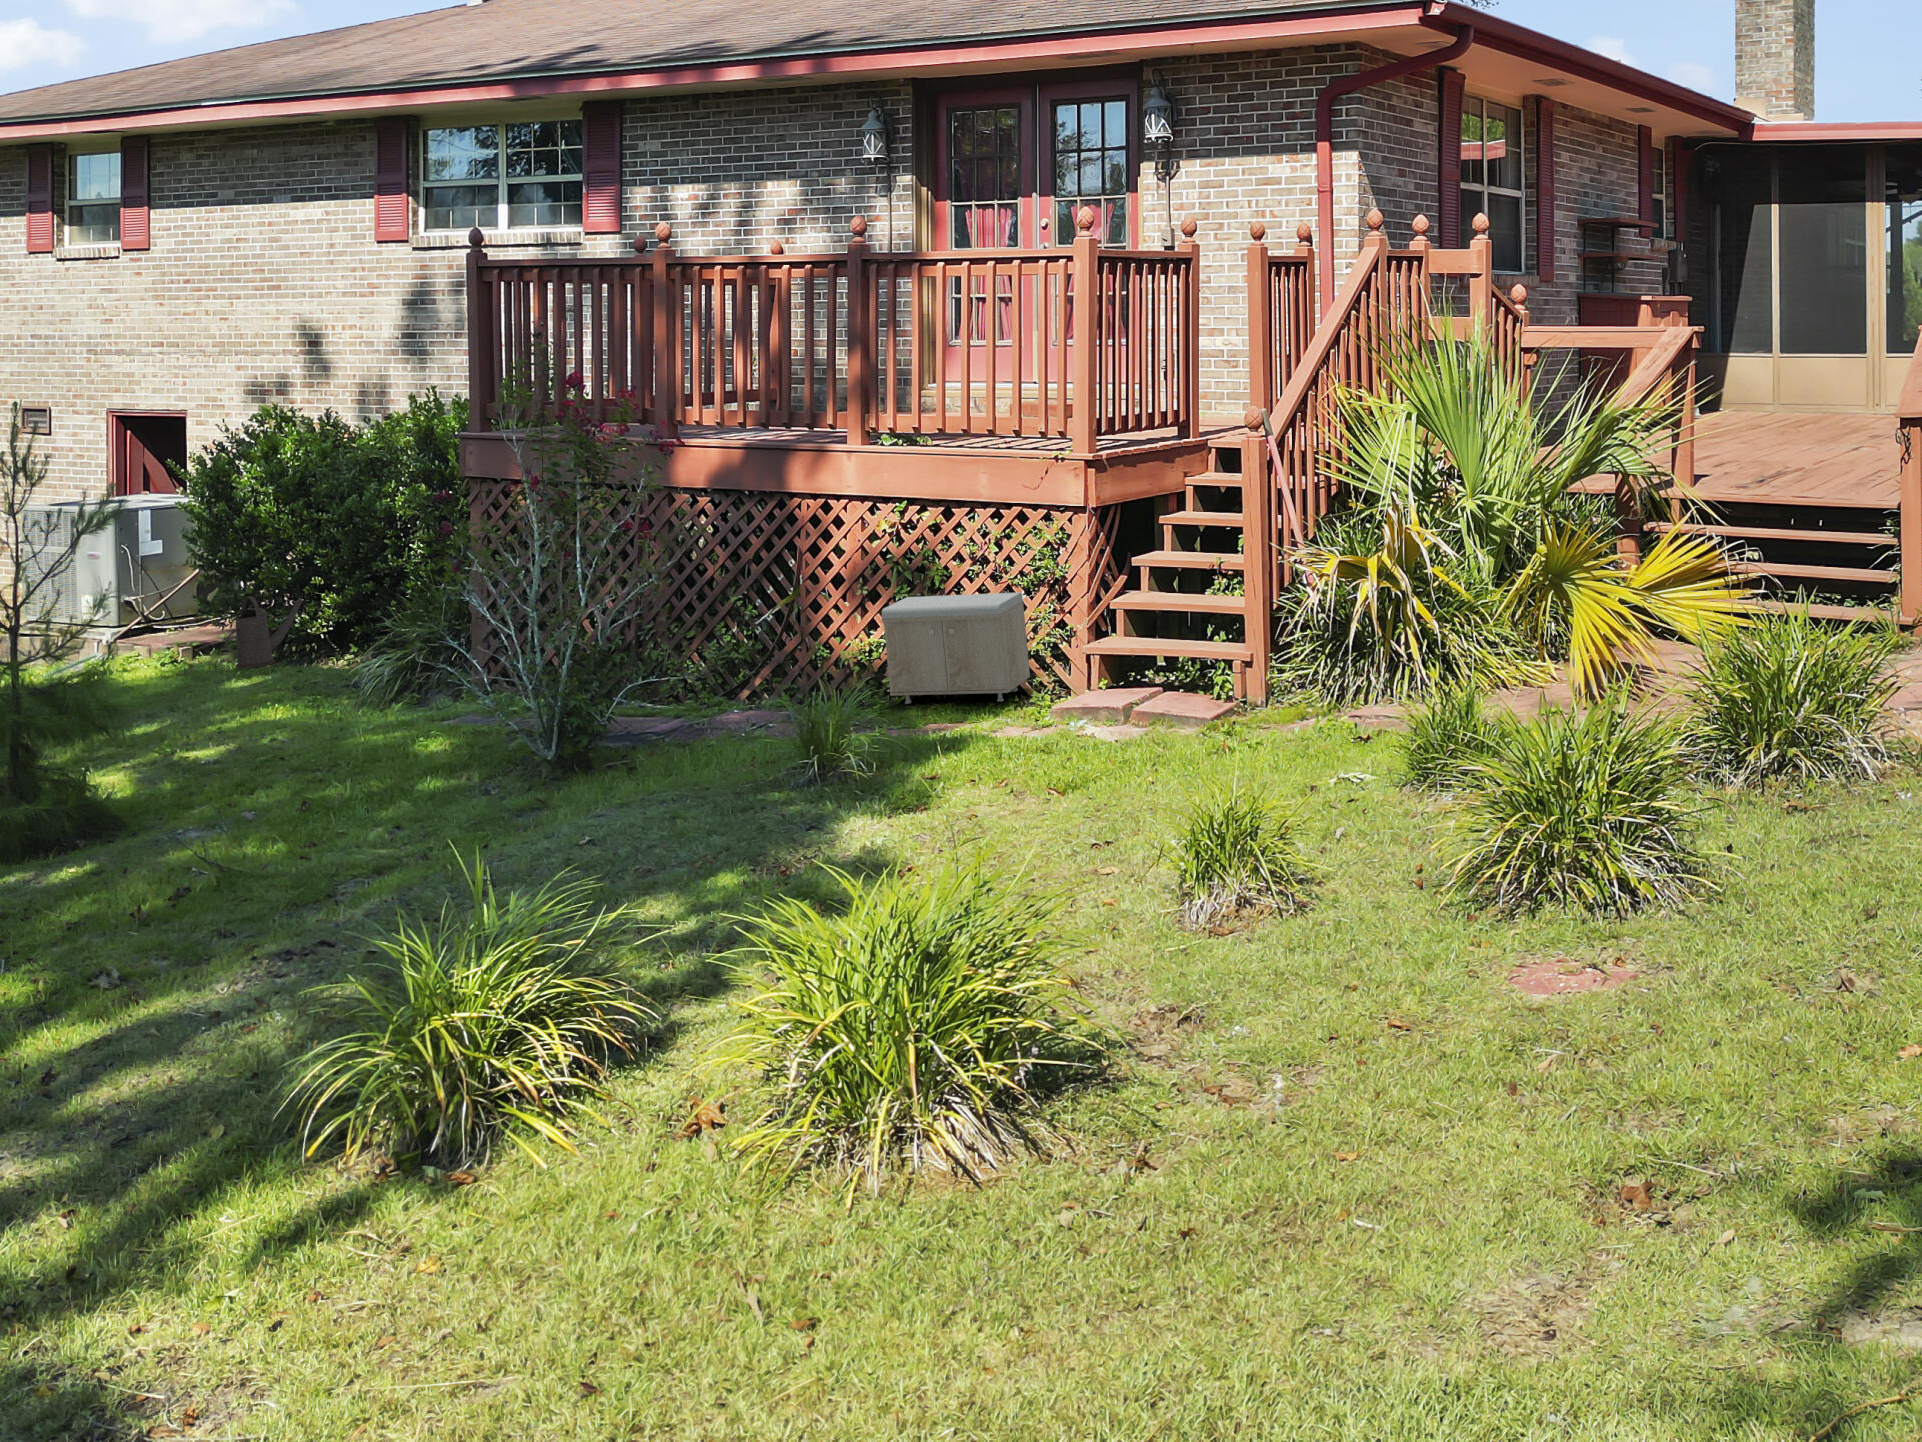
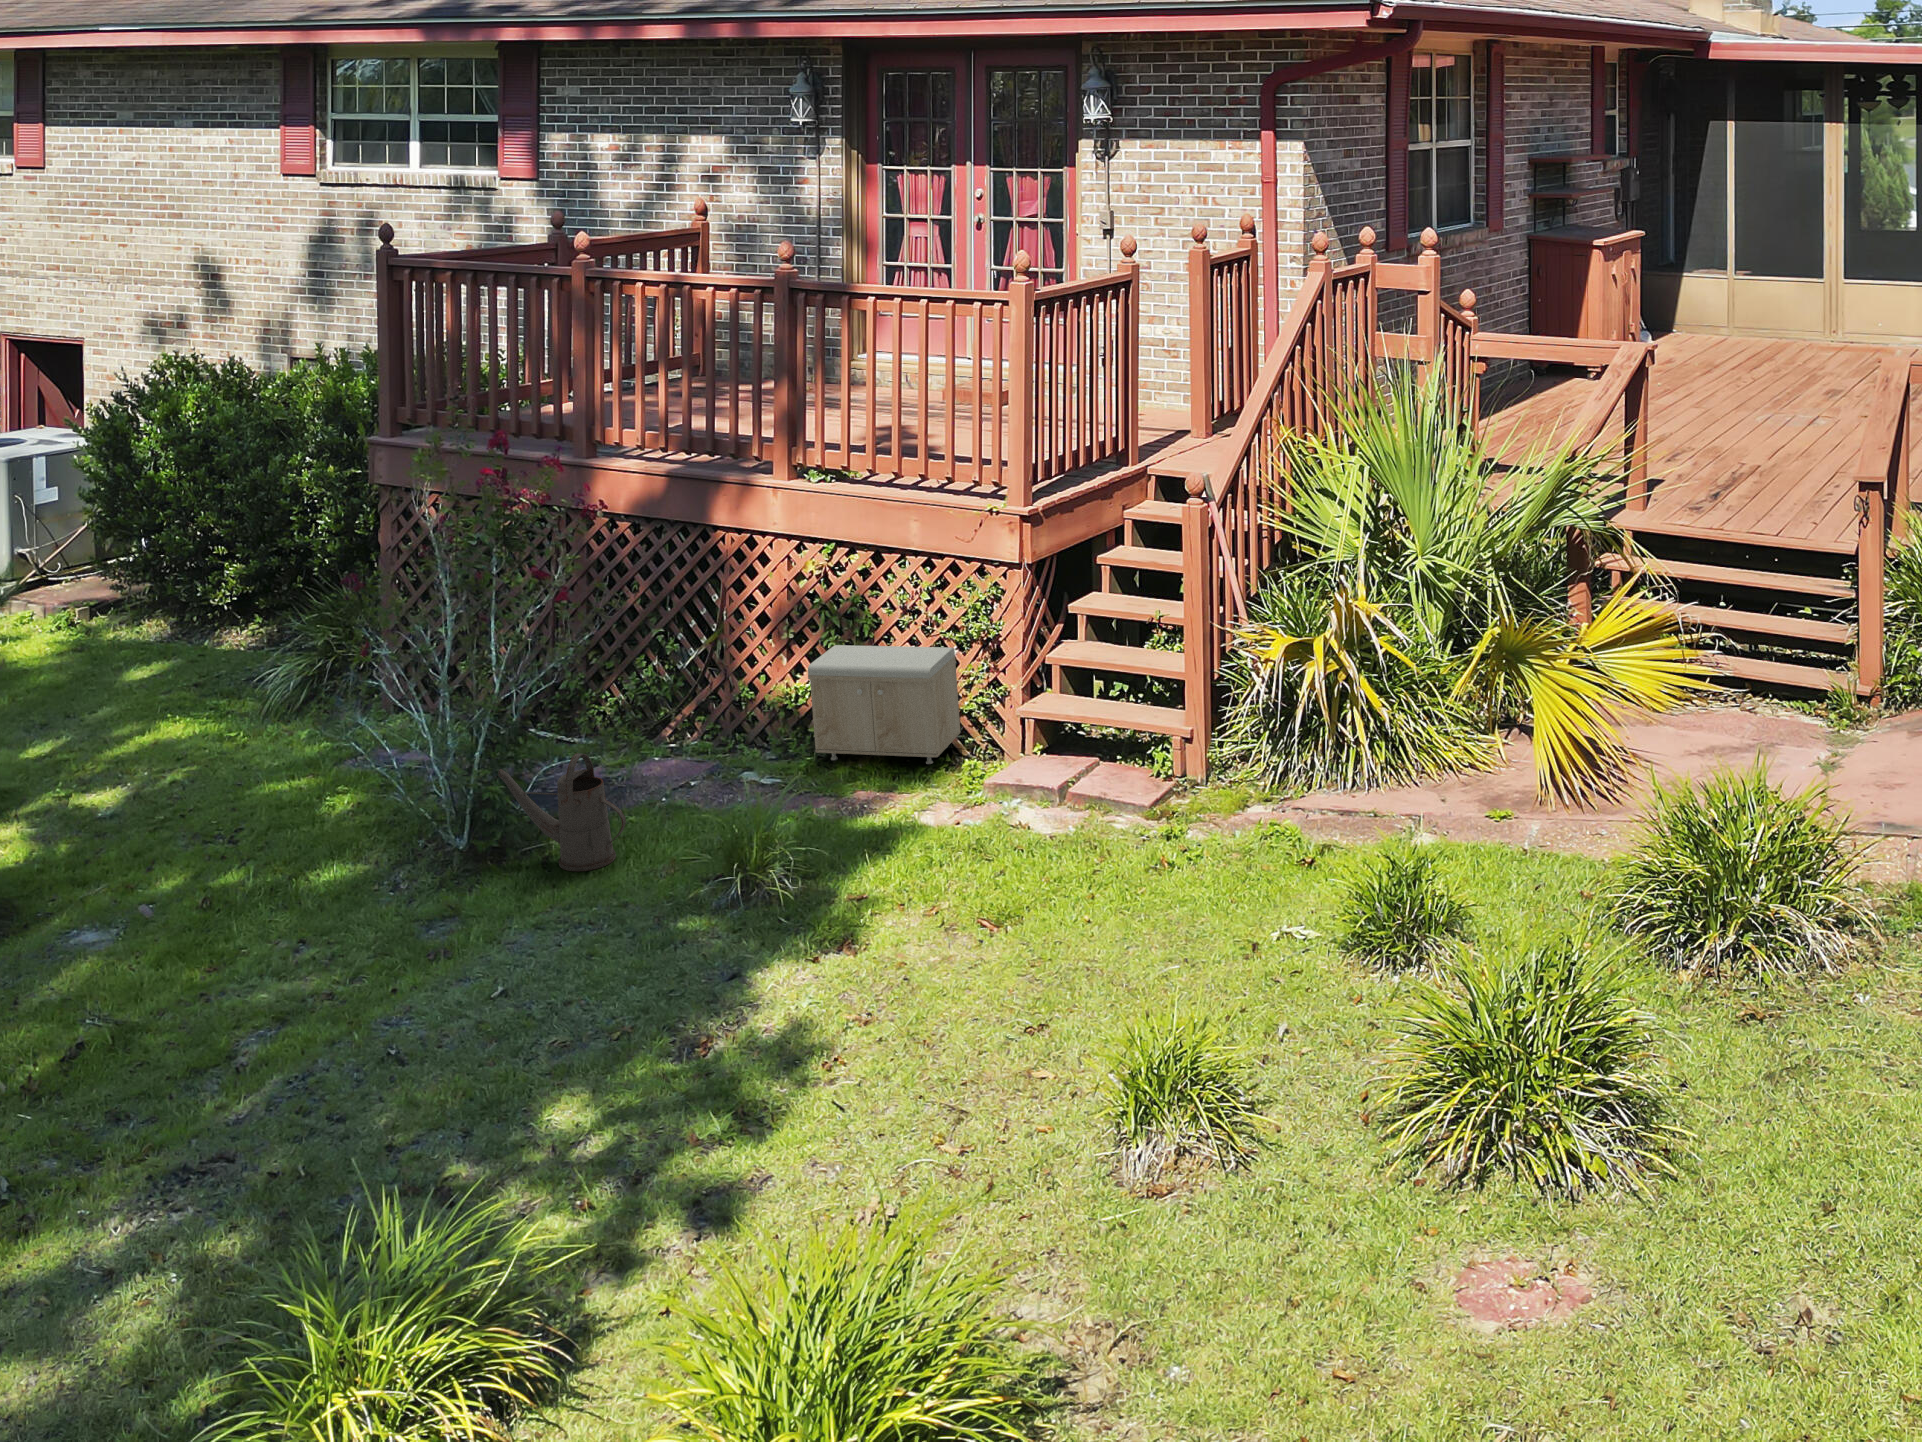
watering can: present [225,596,303,669] -> present [498,753,626,872]

